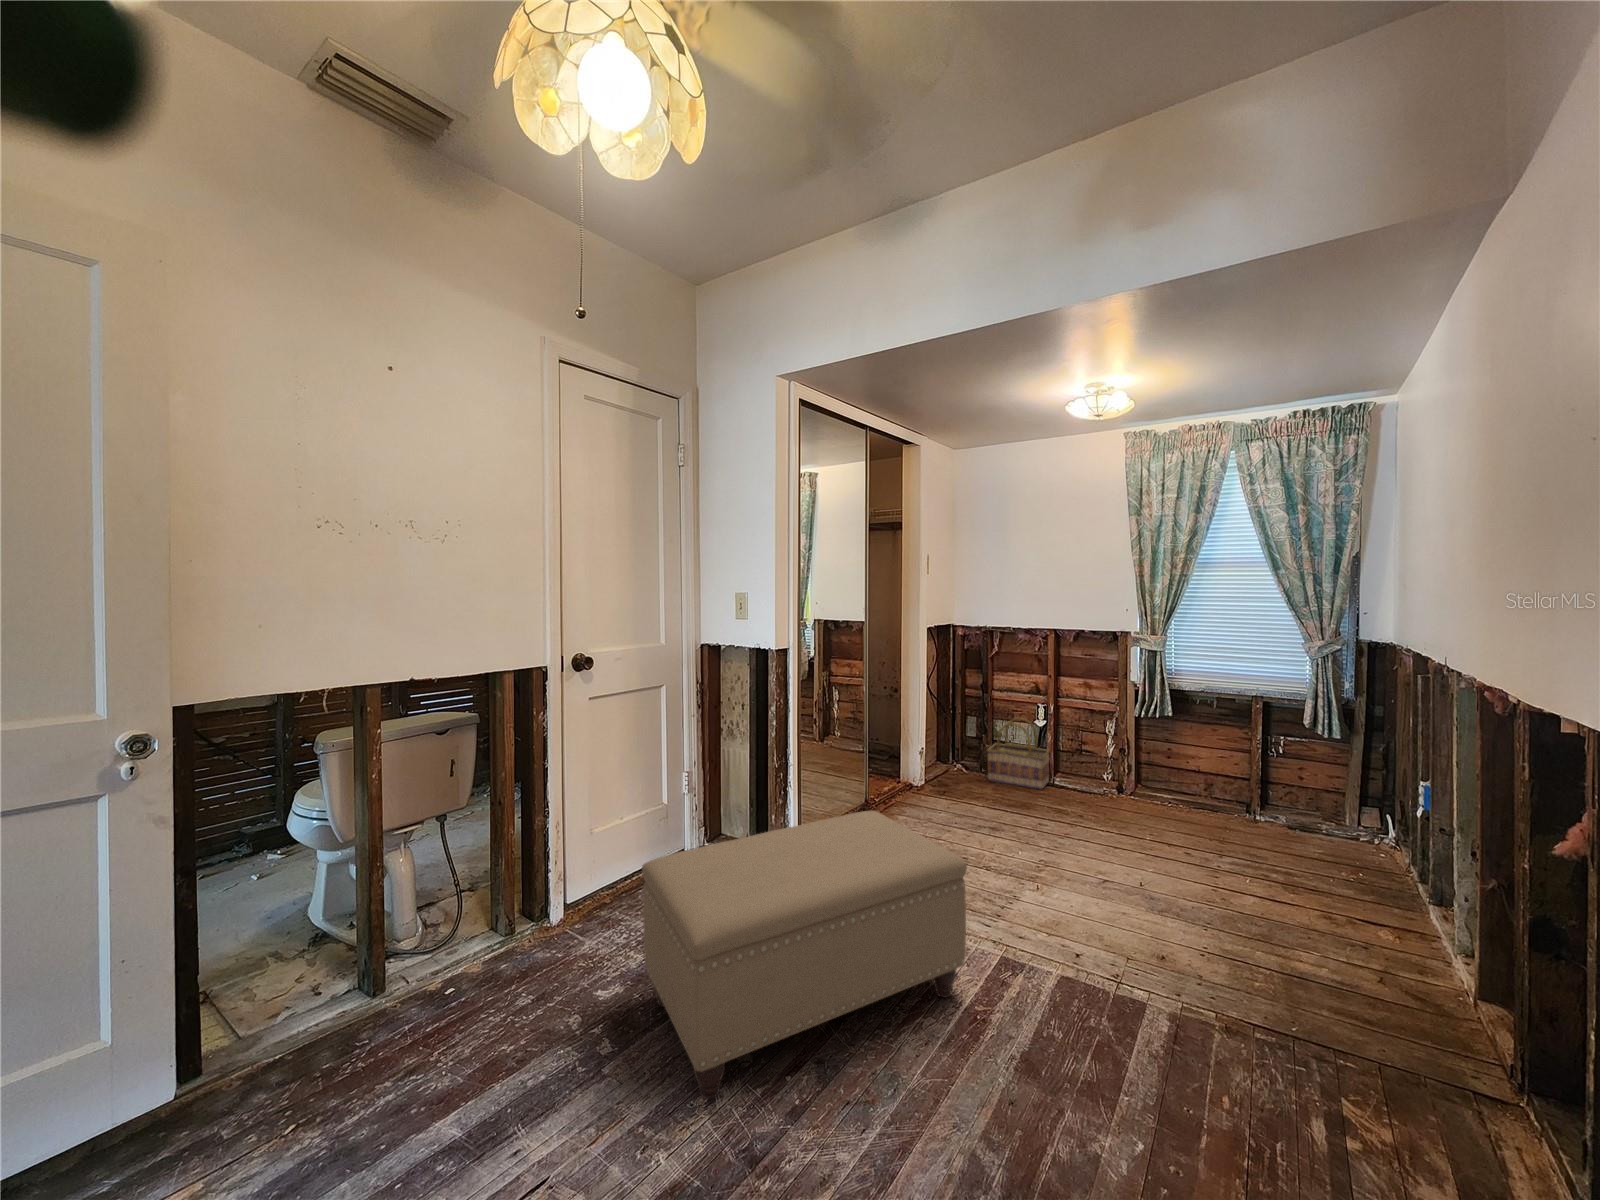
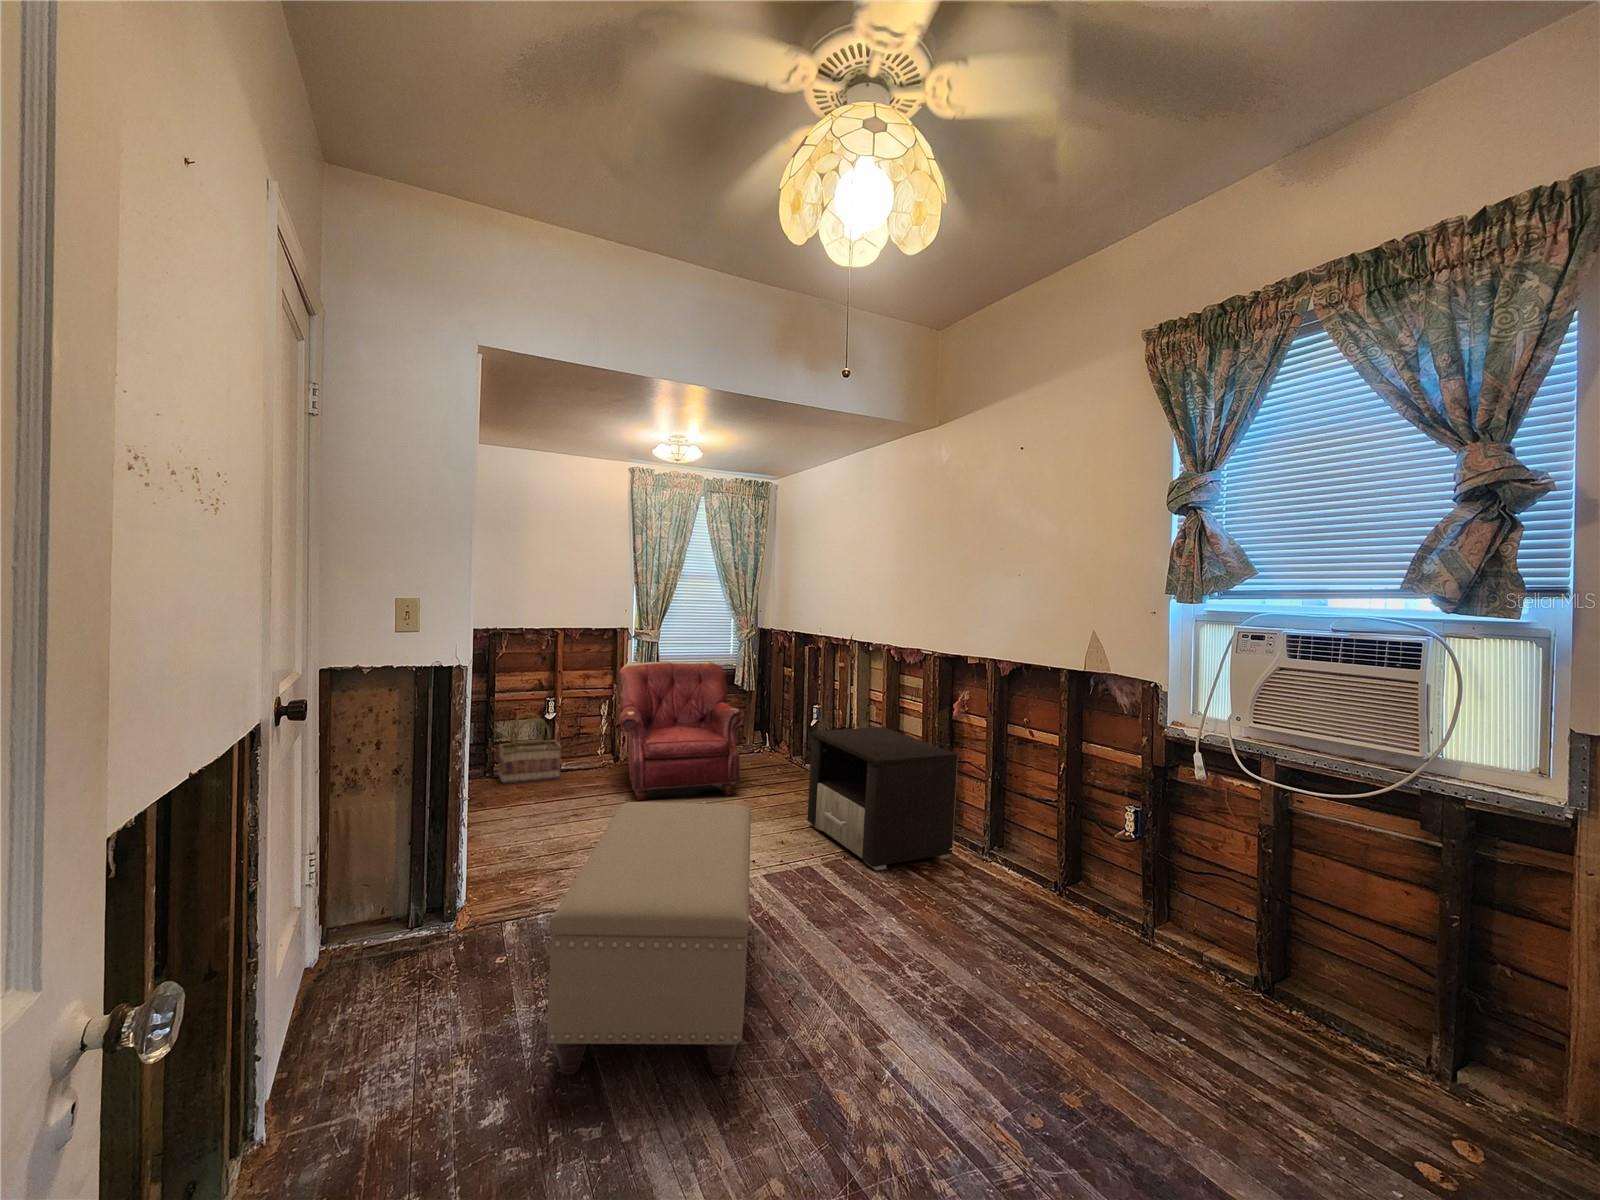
armchair: none [1068,676,1265,871] -> present [619,661,745,800]
nightstand: none [1249,805,1531,1171] -> present [807,727,958,871]

